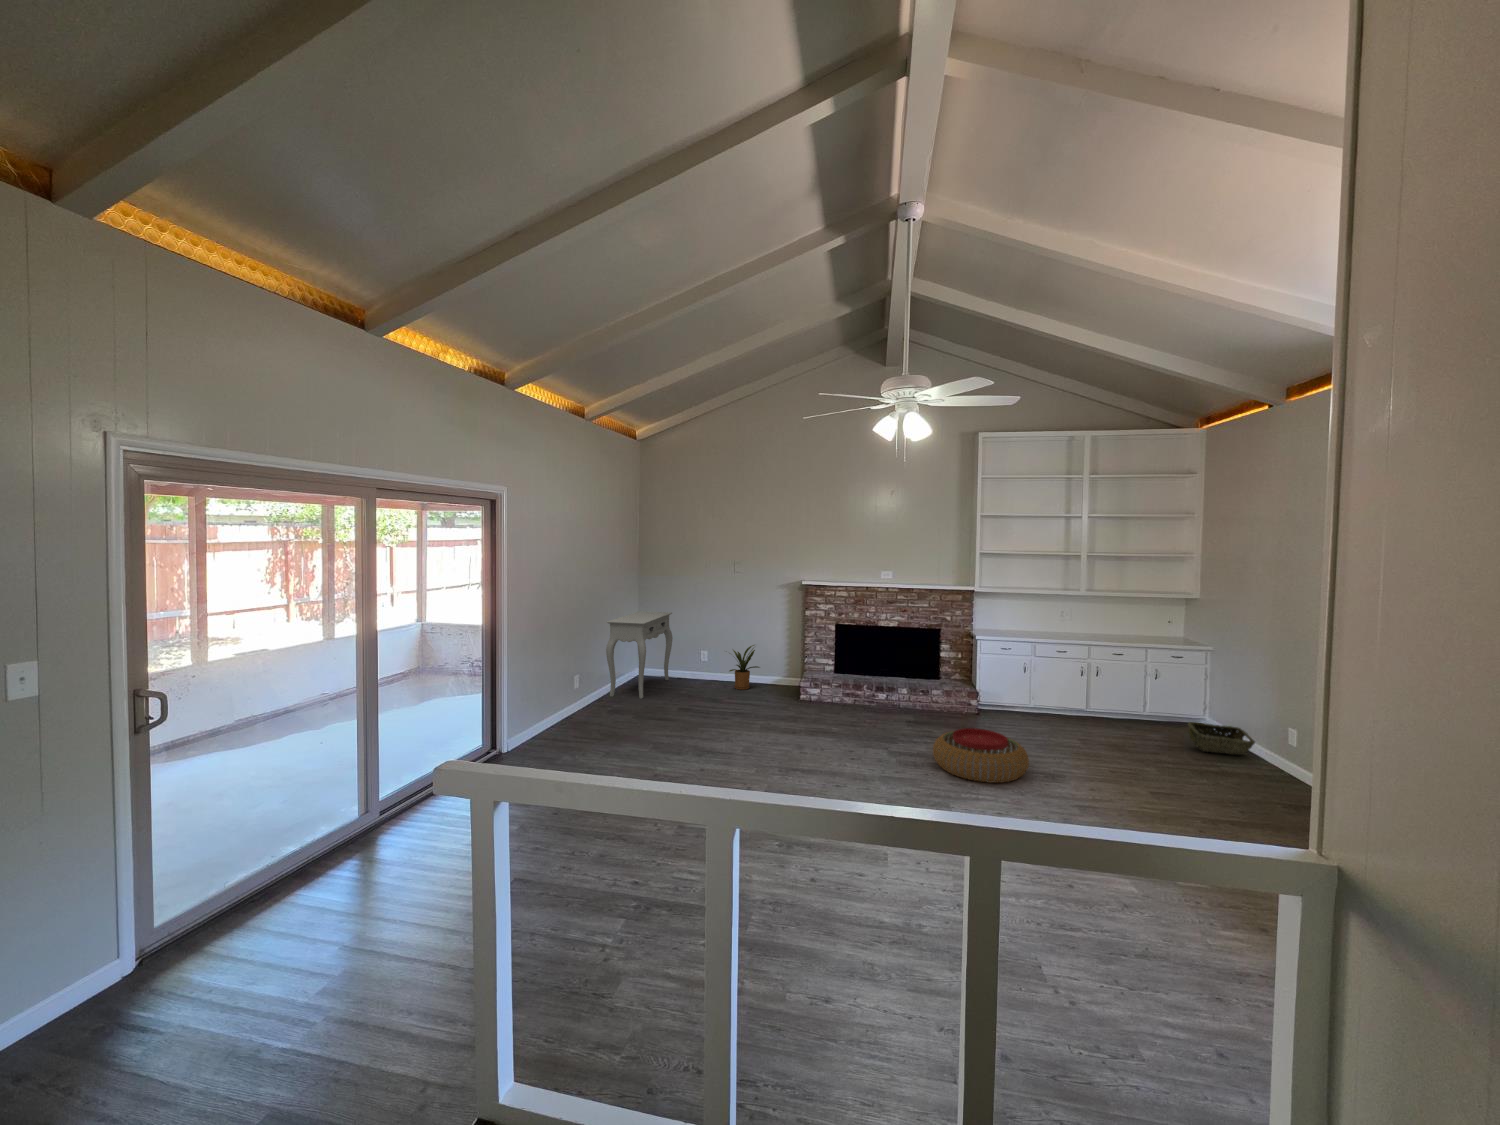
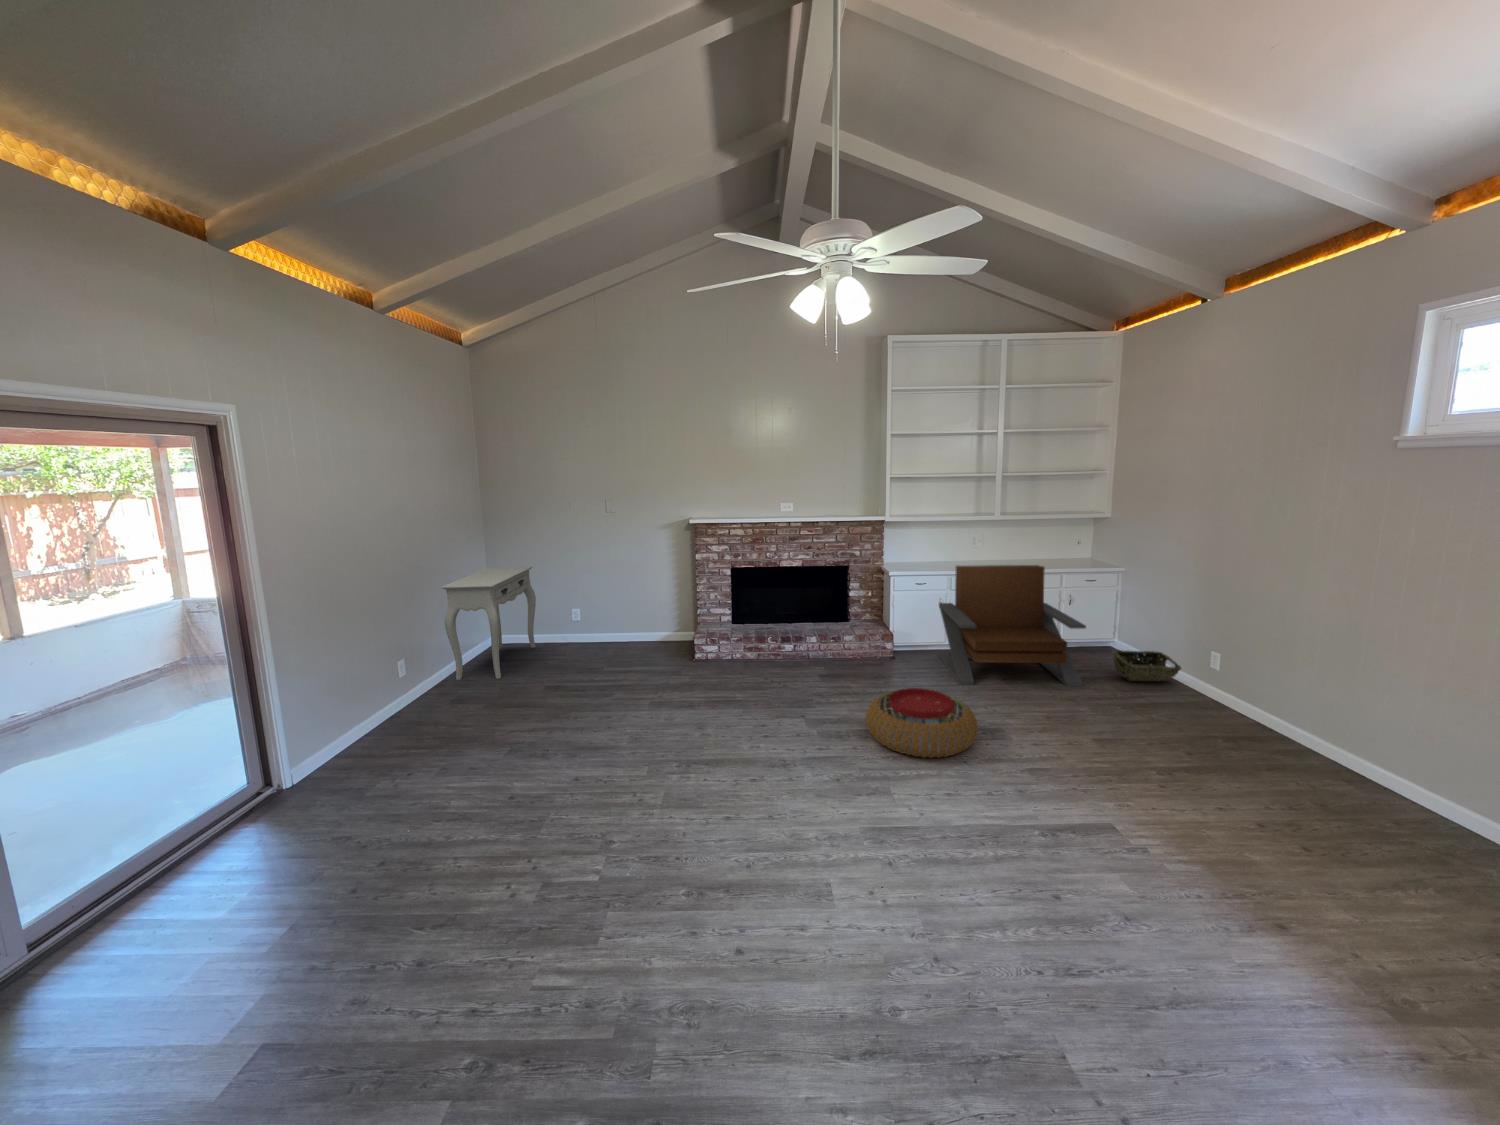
lounge chair: none [1021,634,1154,750] -> present [938,565,1086,686]
house plant: present [729,645,760,690] -> none [596,597,648,652]

